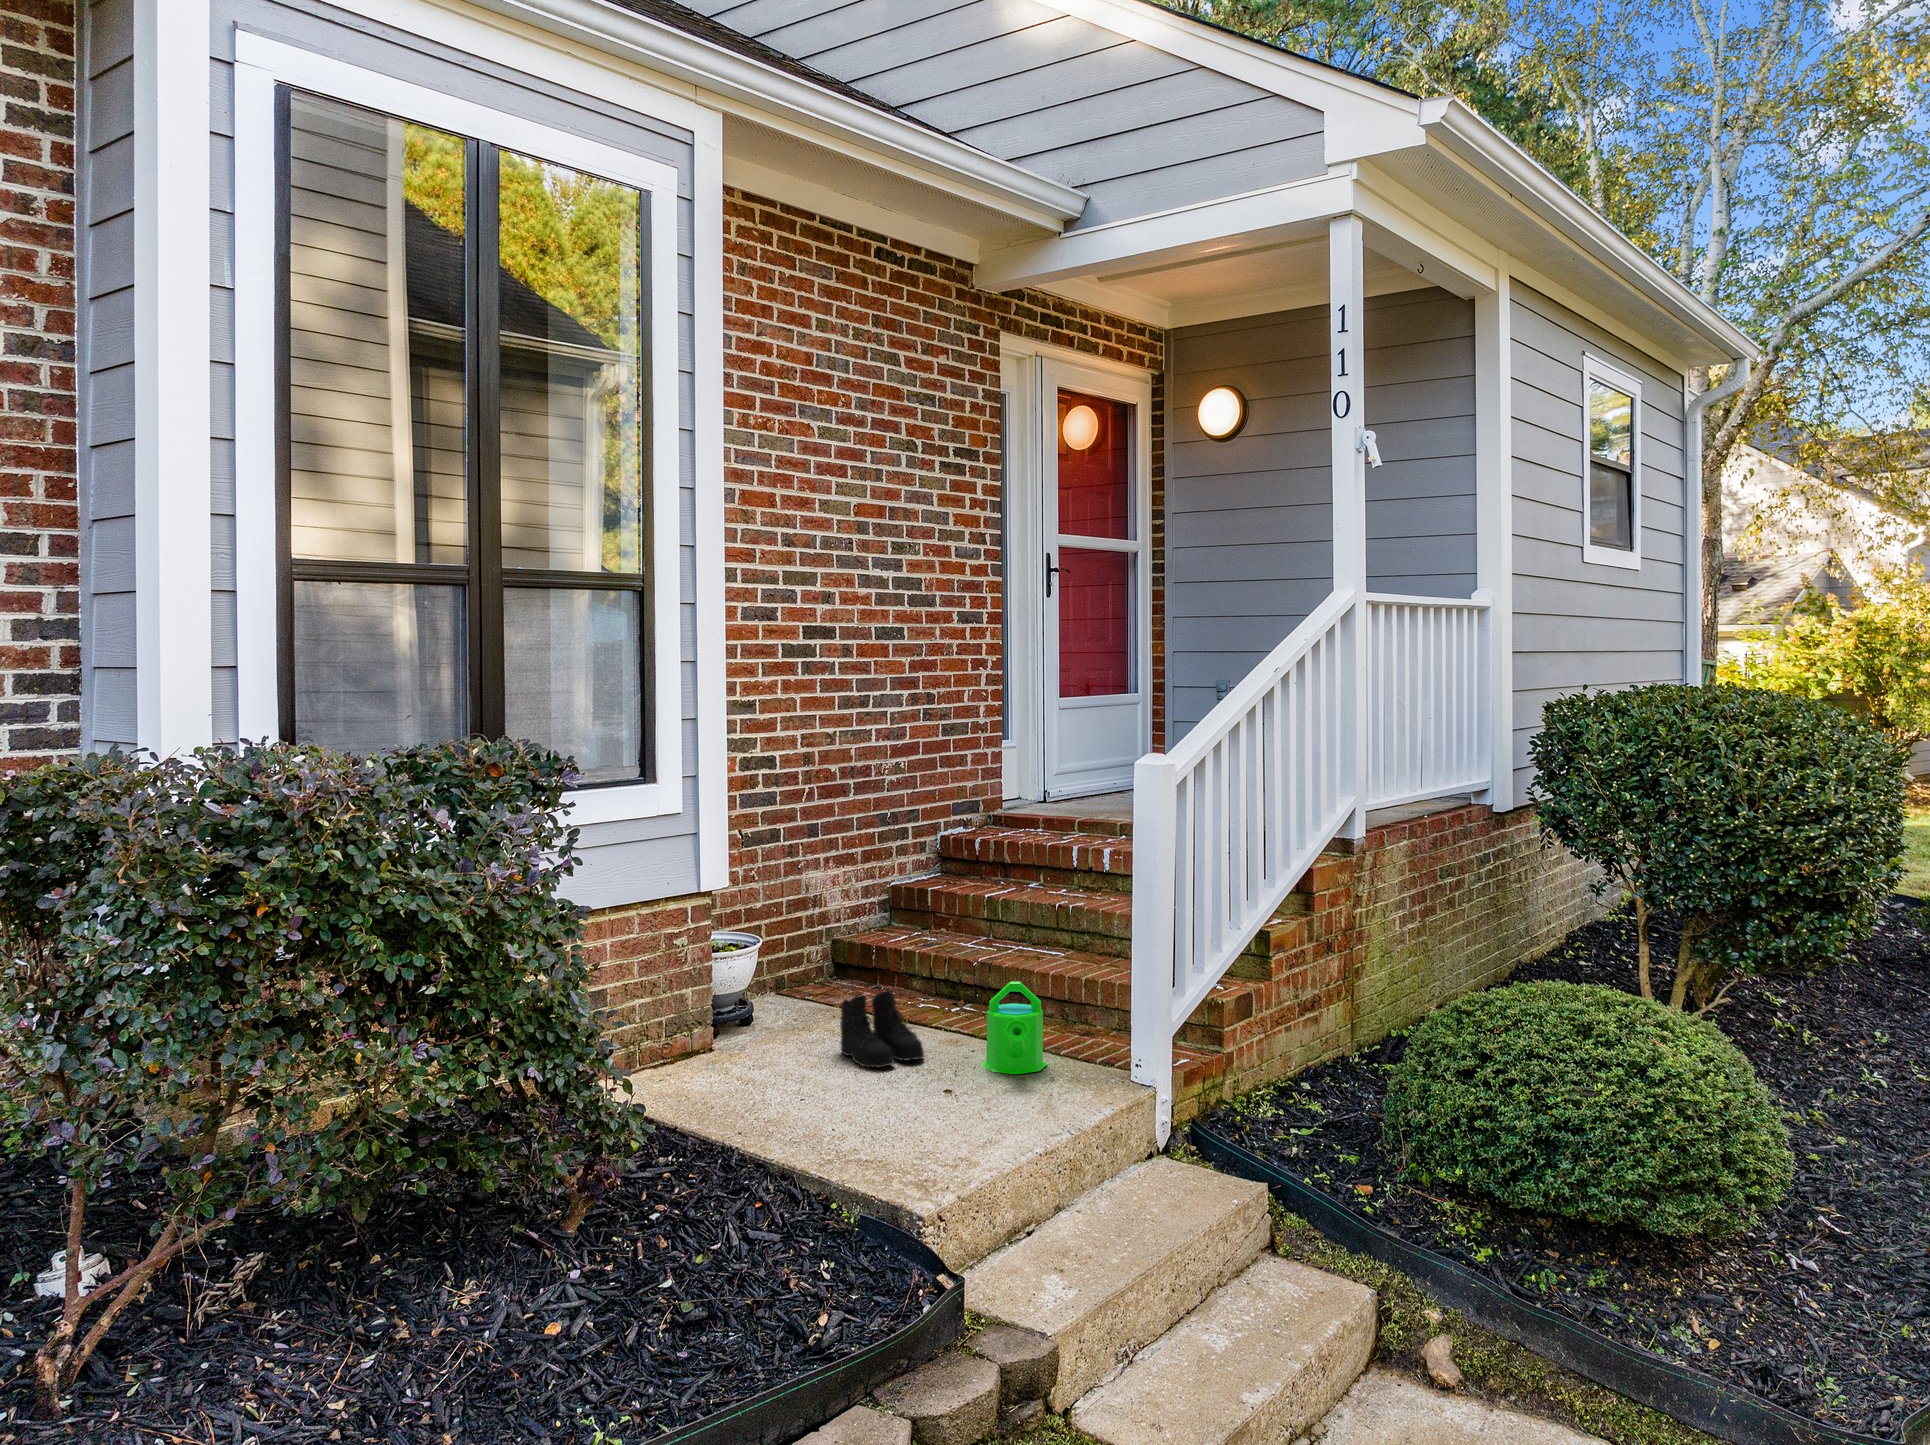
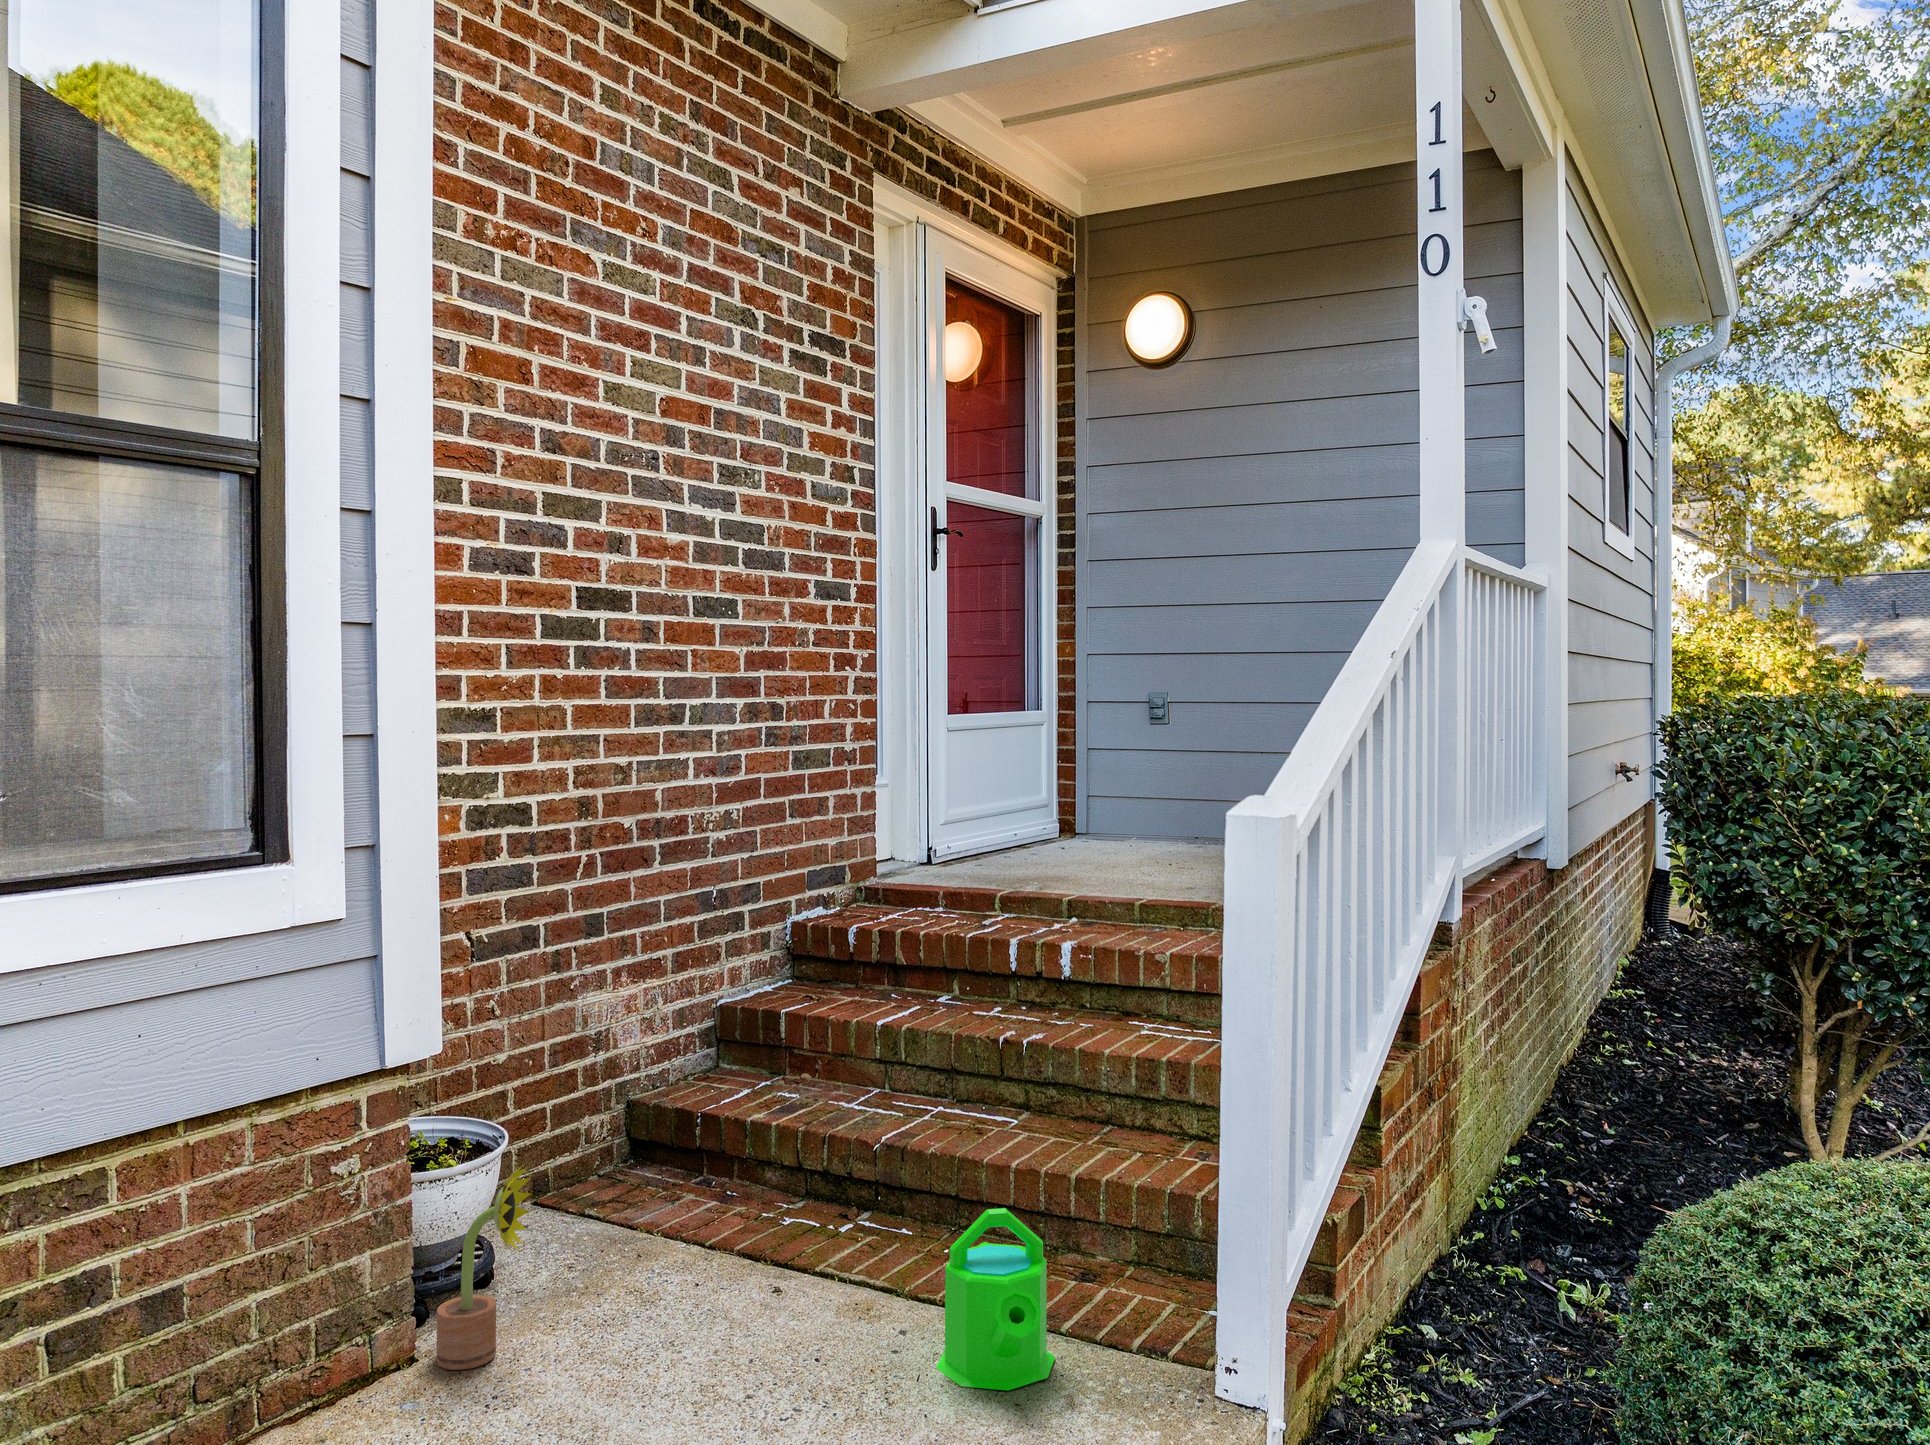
decorative plant: none [726,948,773,1050] -> present [437,1165,531,1370]
boots: present [840,990,924,1068] -> none [663,1231,828,1399]

